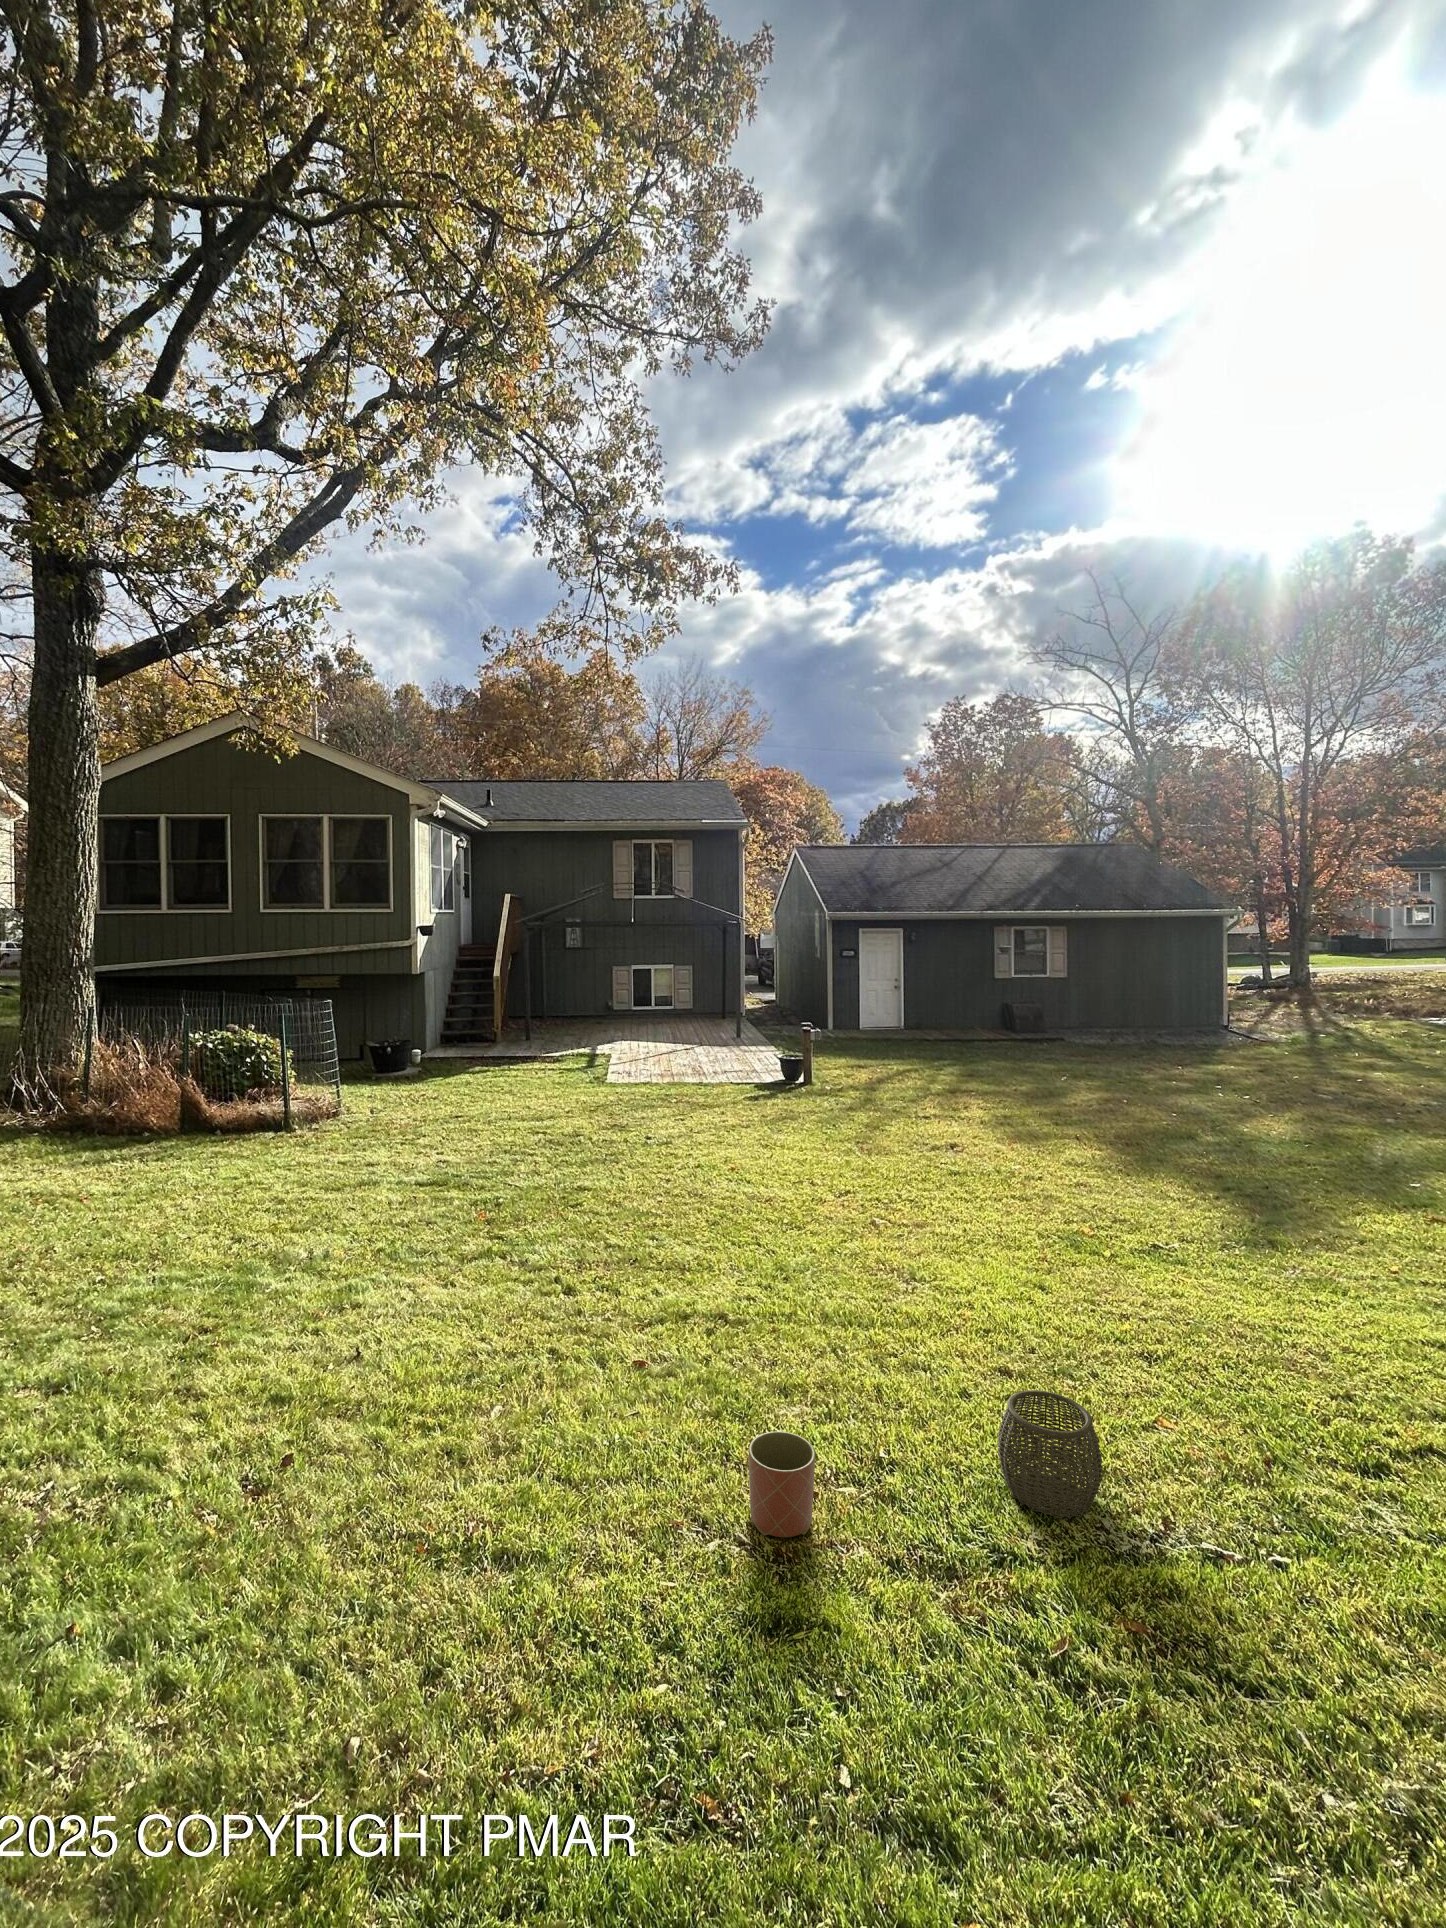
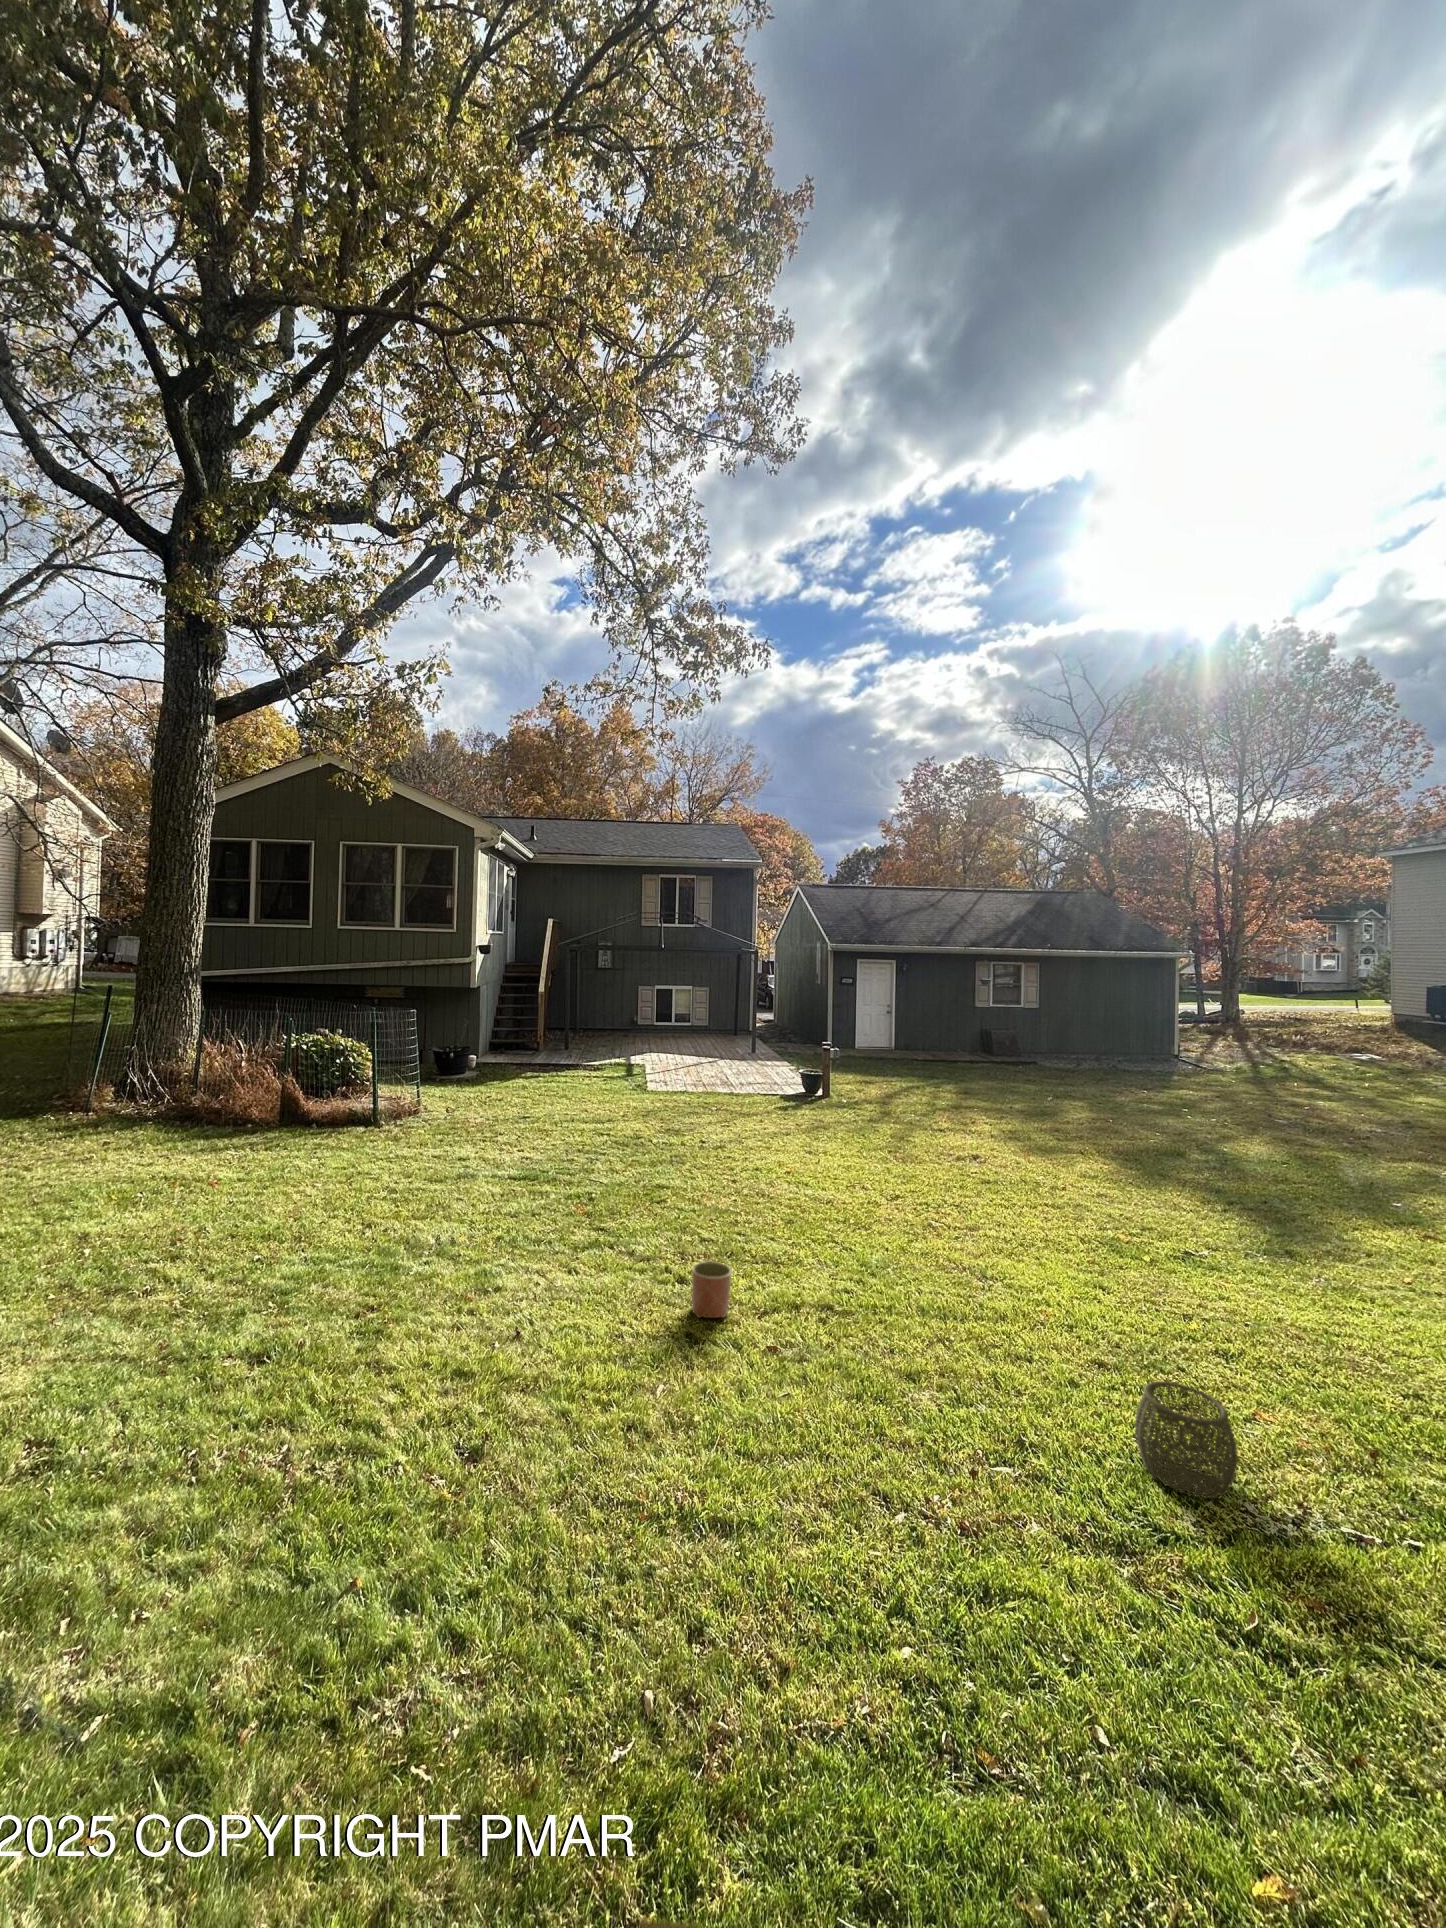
planter: present [749,1431,815,1537] -> present [692,1262,732,1318]

